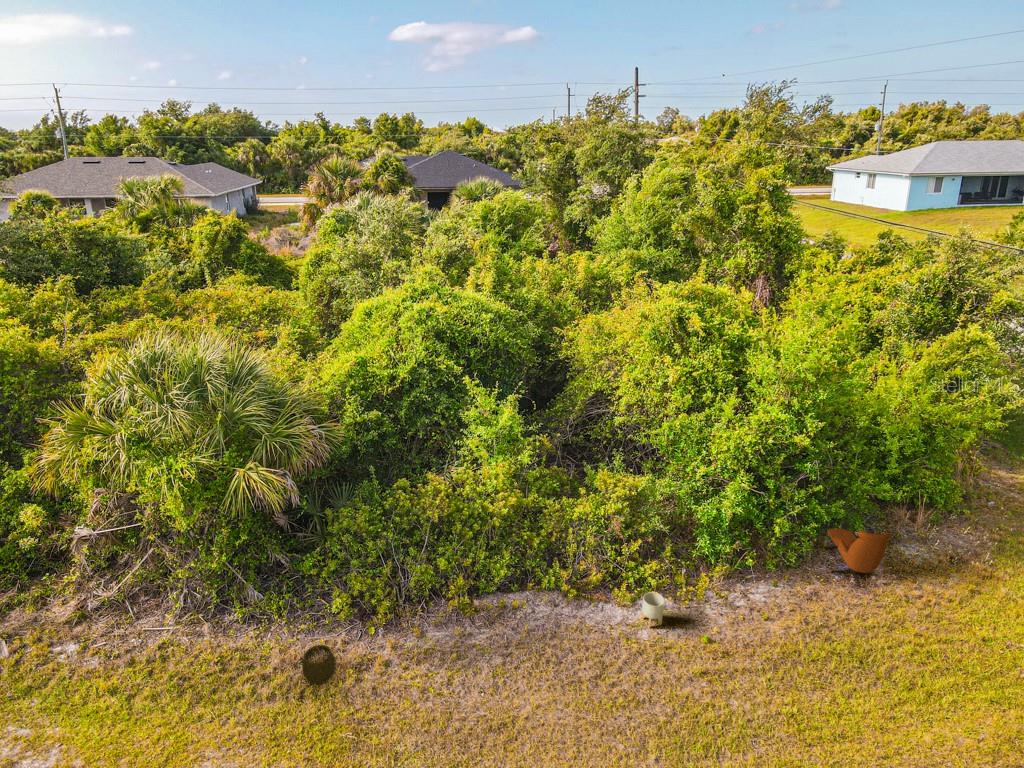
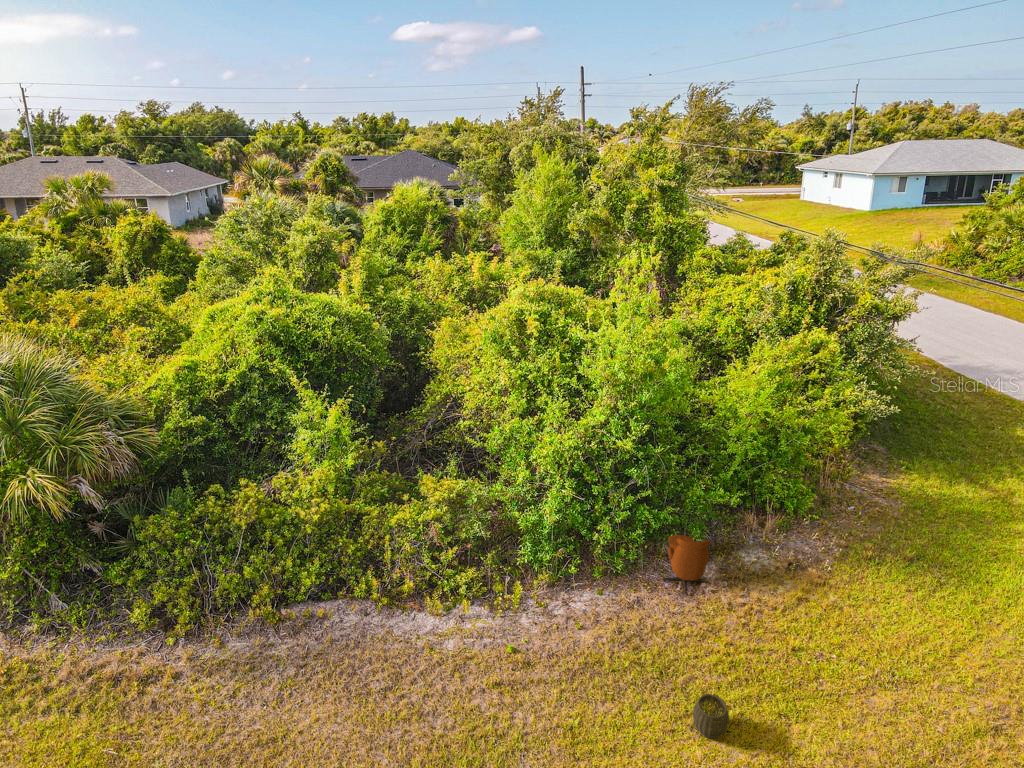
planter: present [641,592,664,628] -> none [450,601,471,638]
woven basket: present [302,645,336,685] -> present [693,694,729,739]

